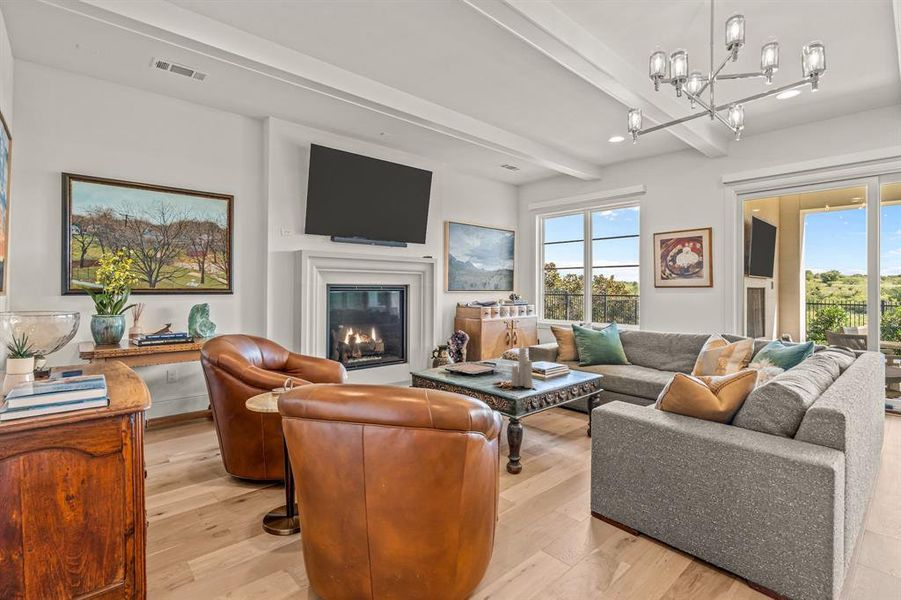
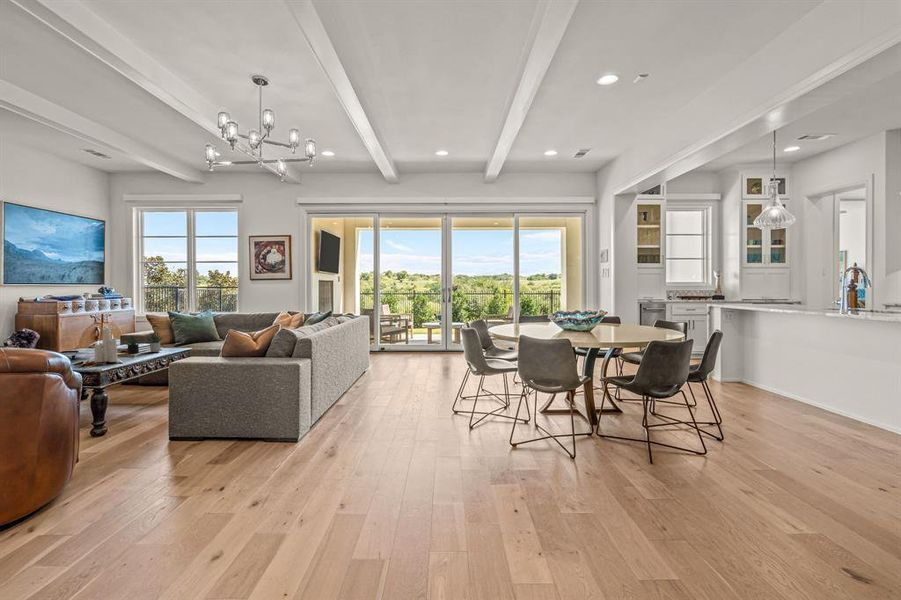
succulent plant: none [533,351,576,376] -> present [124,333,162,354]

